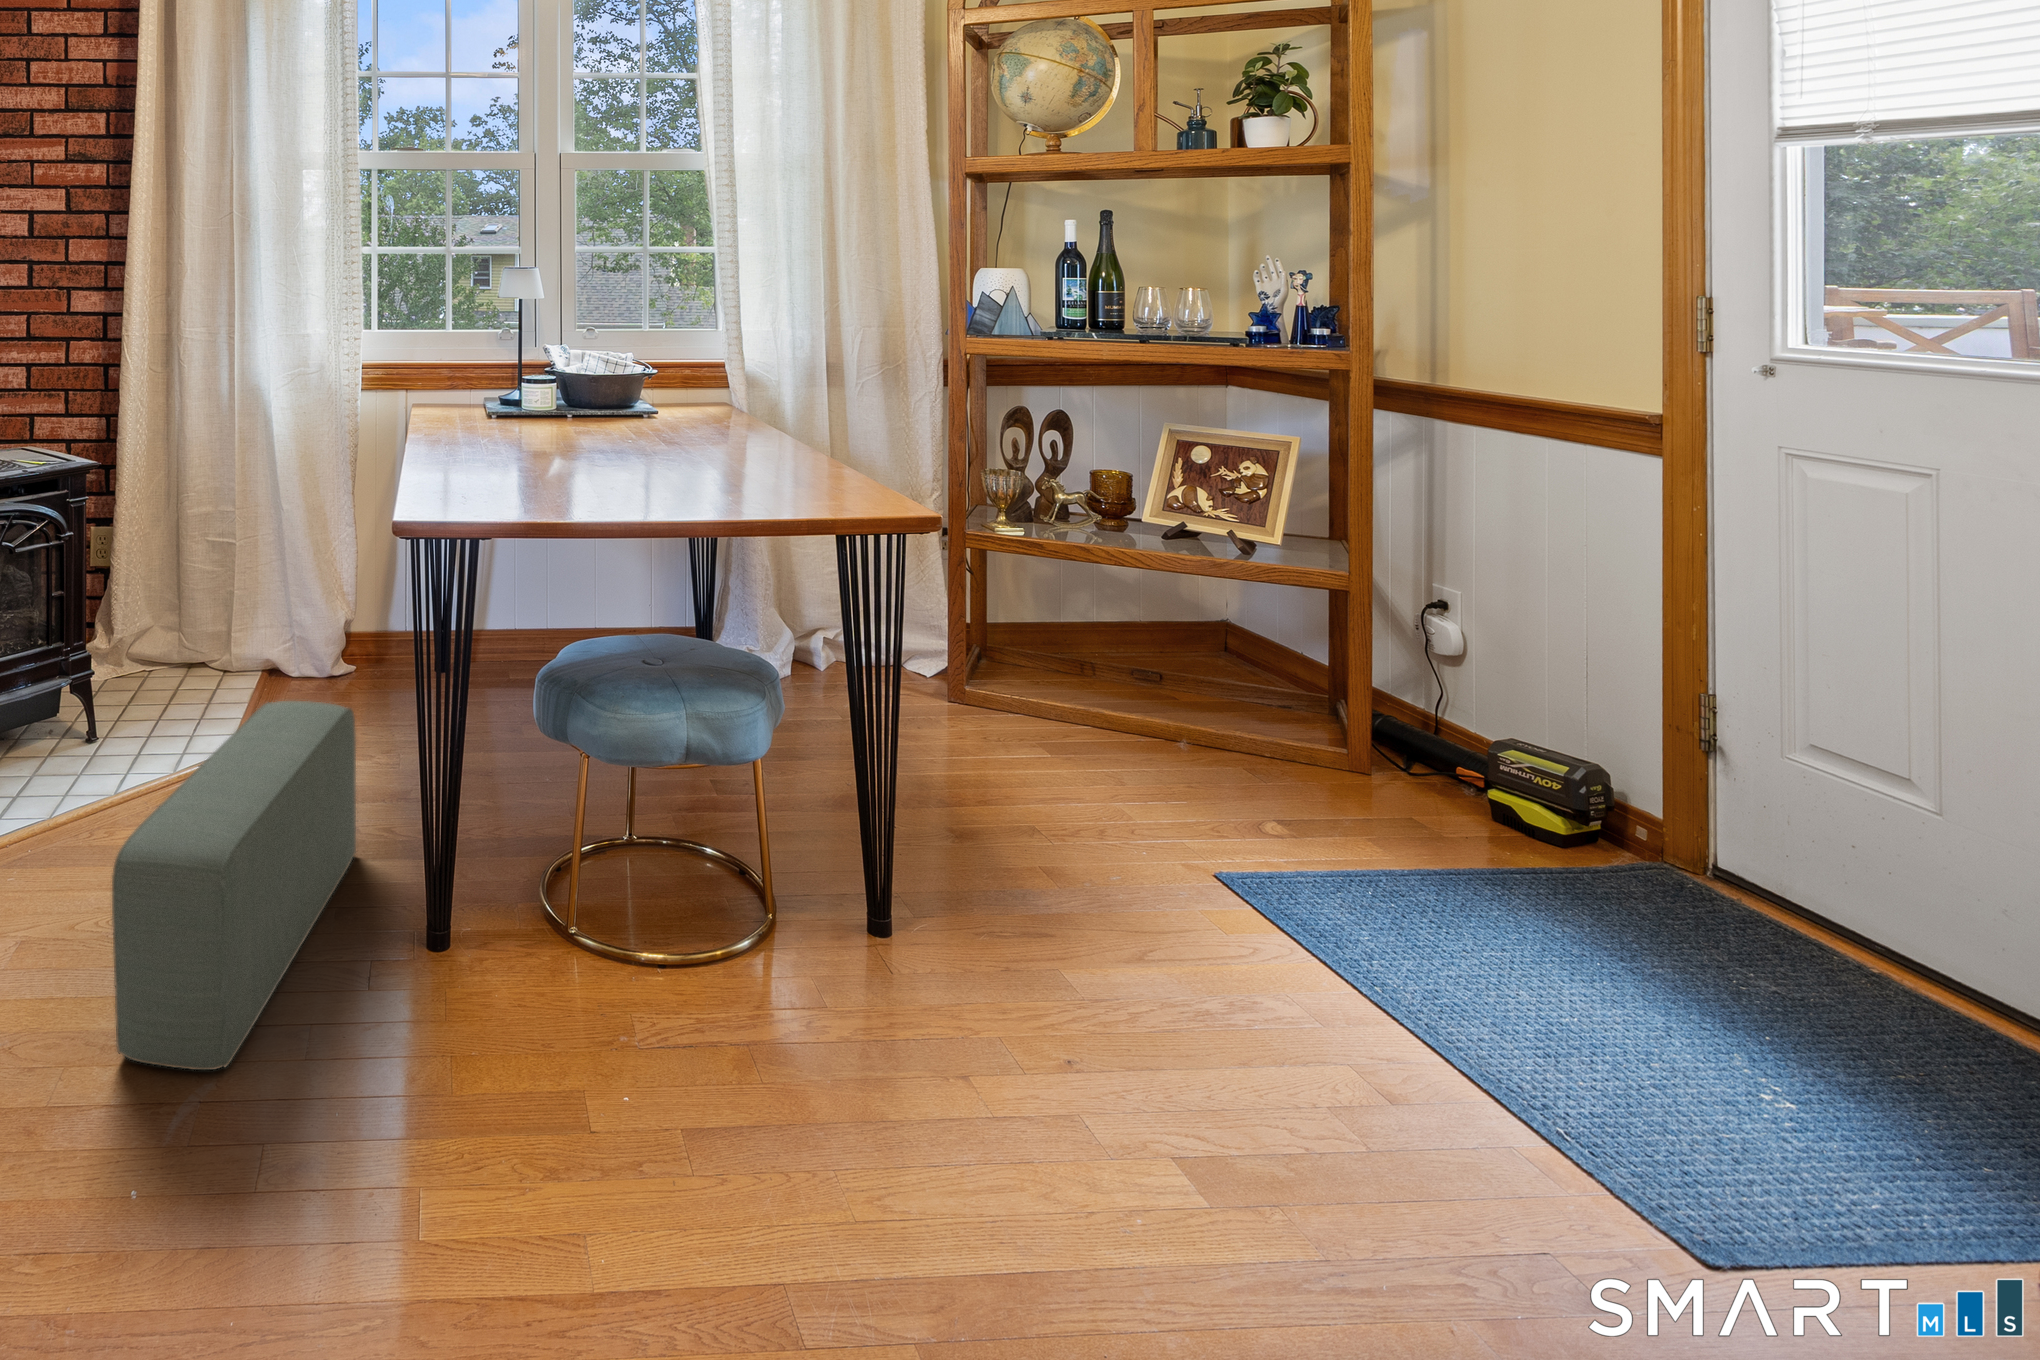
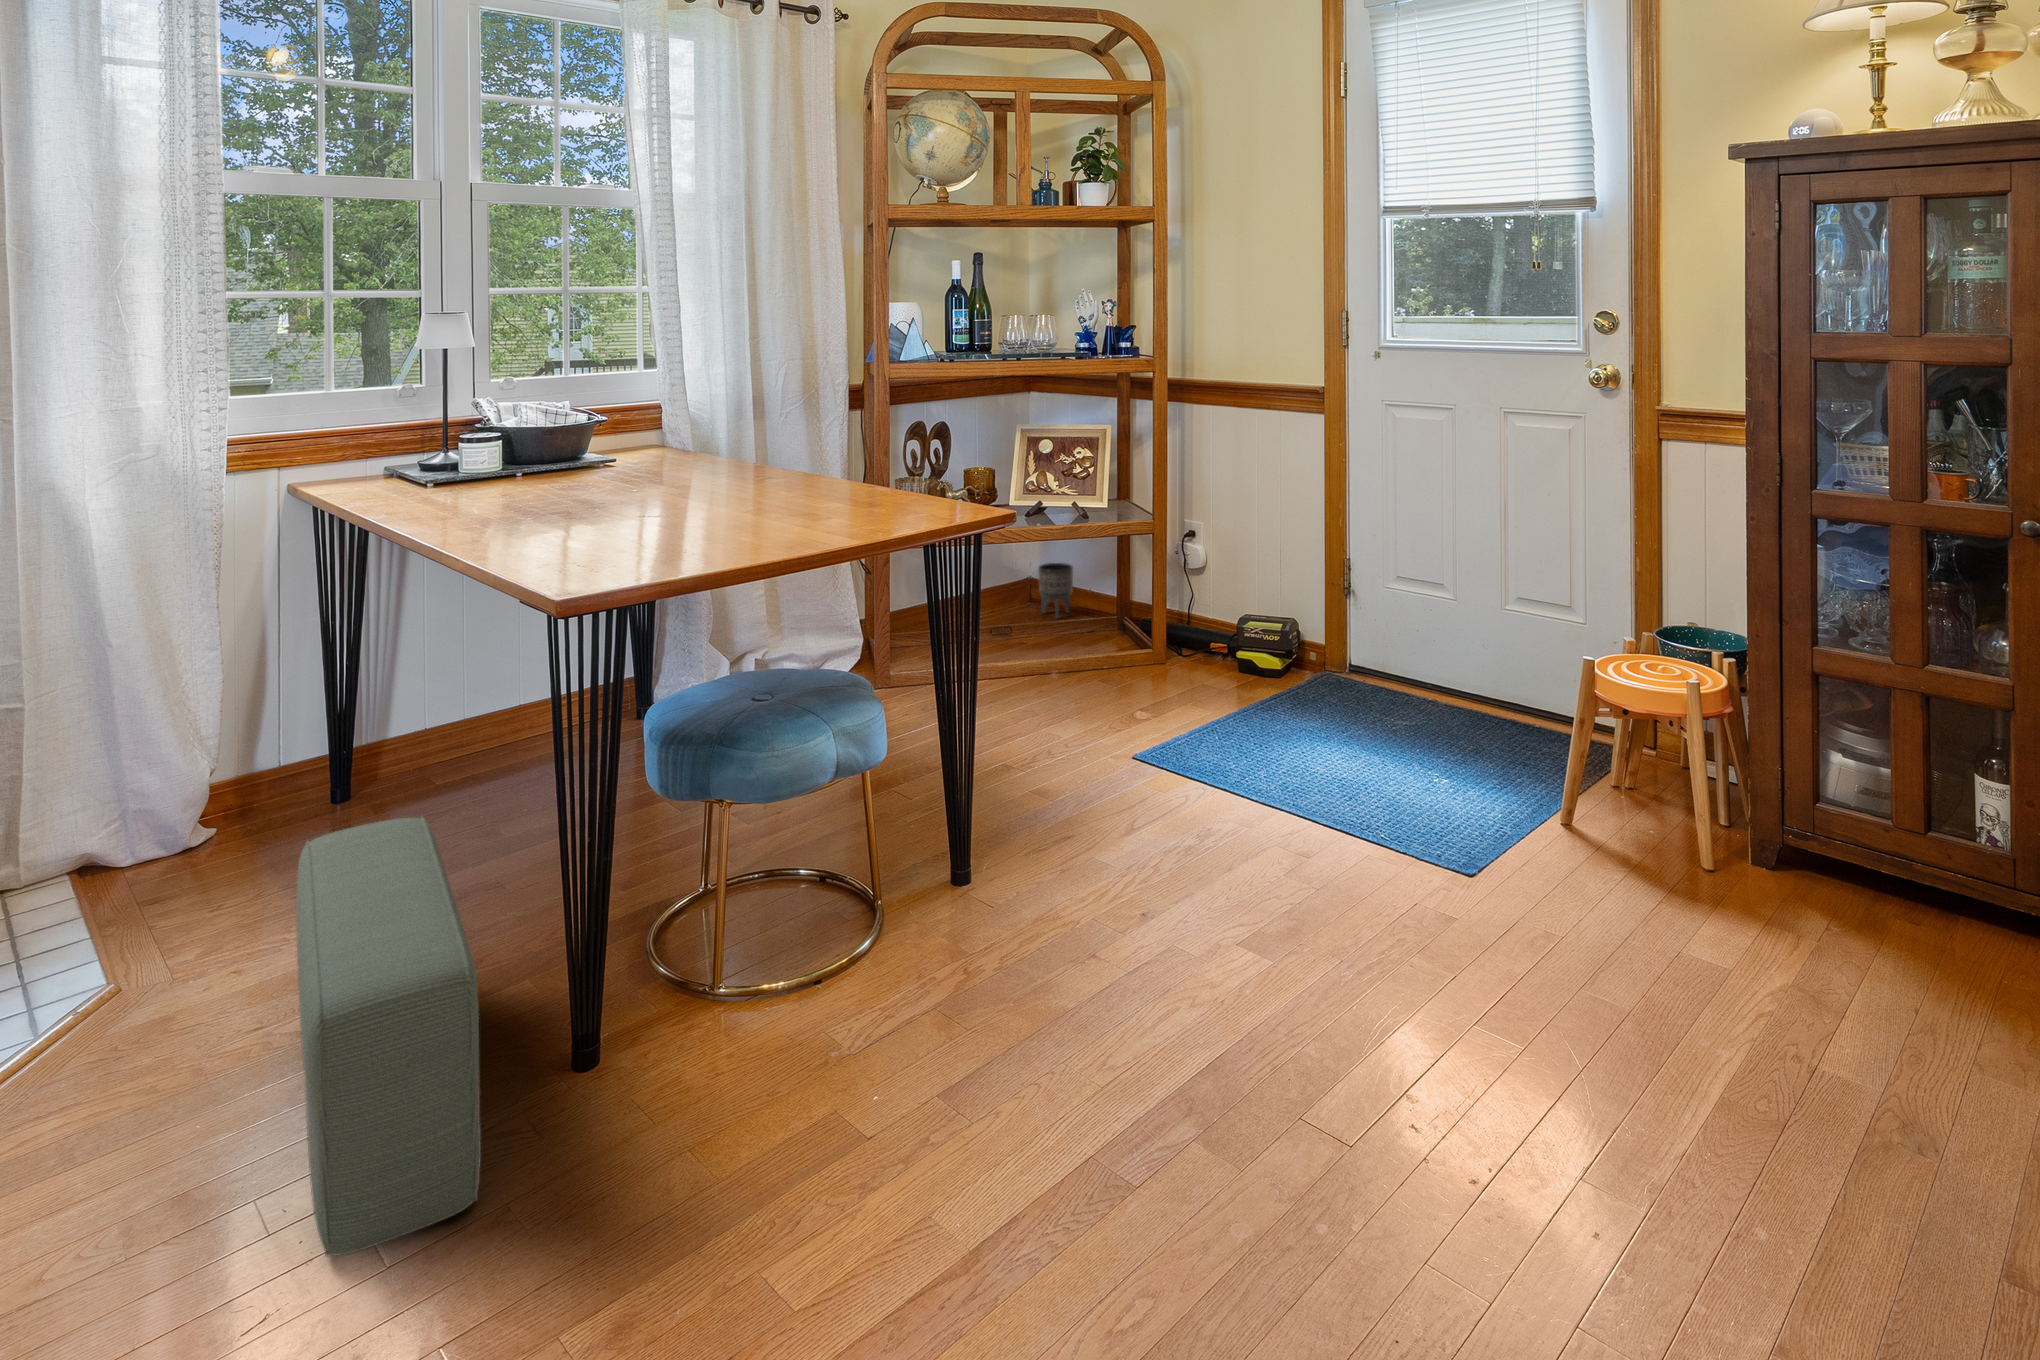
planter: none [1205,597,1258,668] -> present [1038,563,1073,618]

